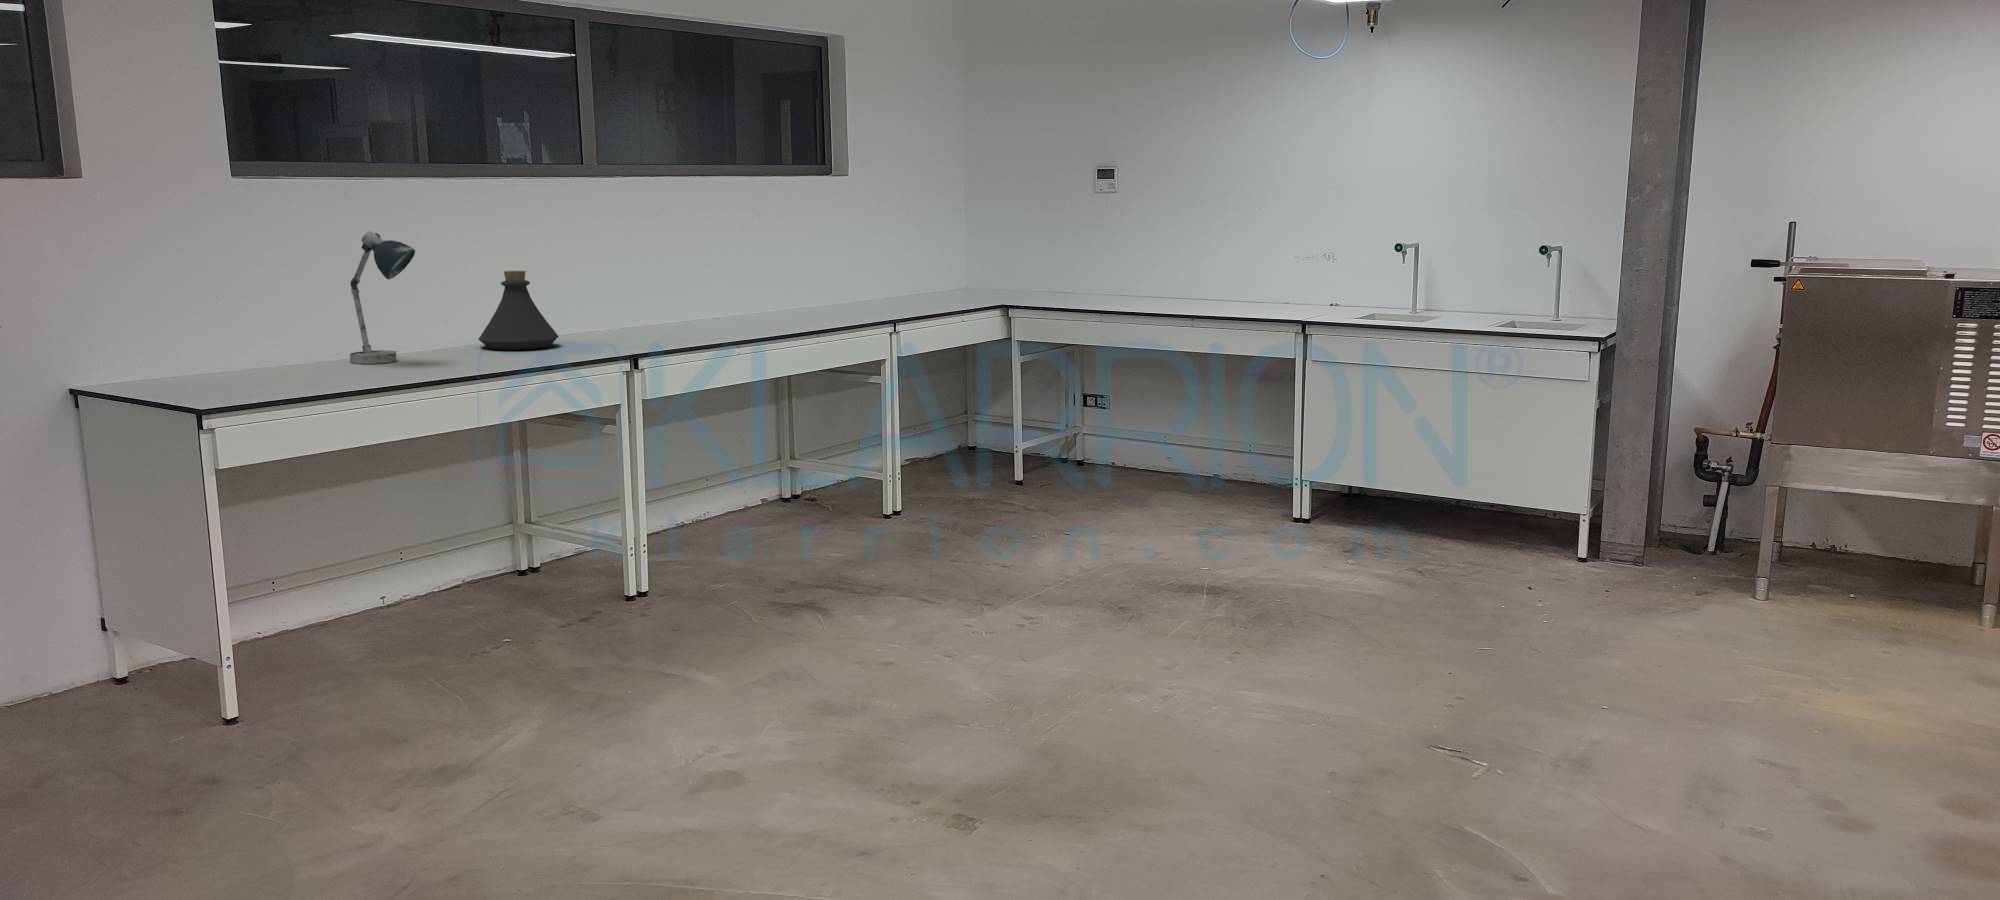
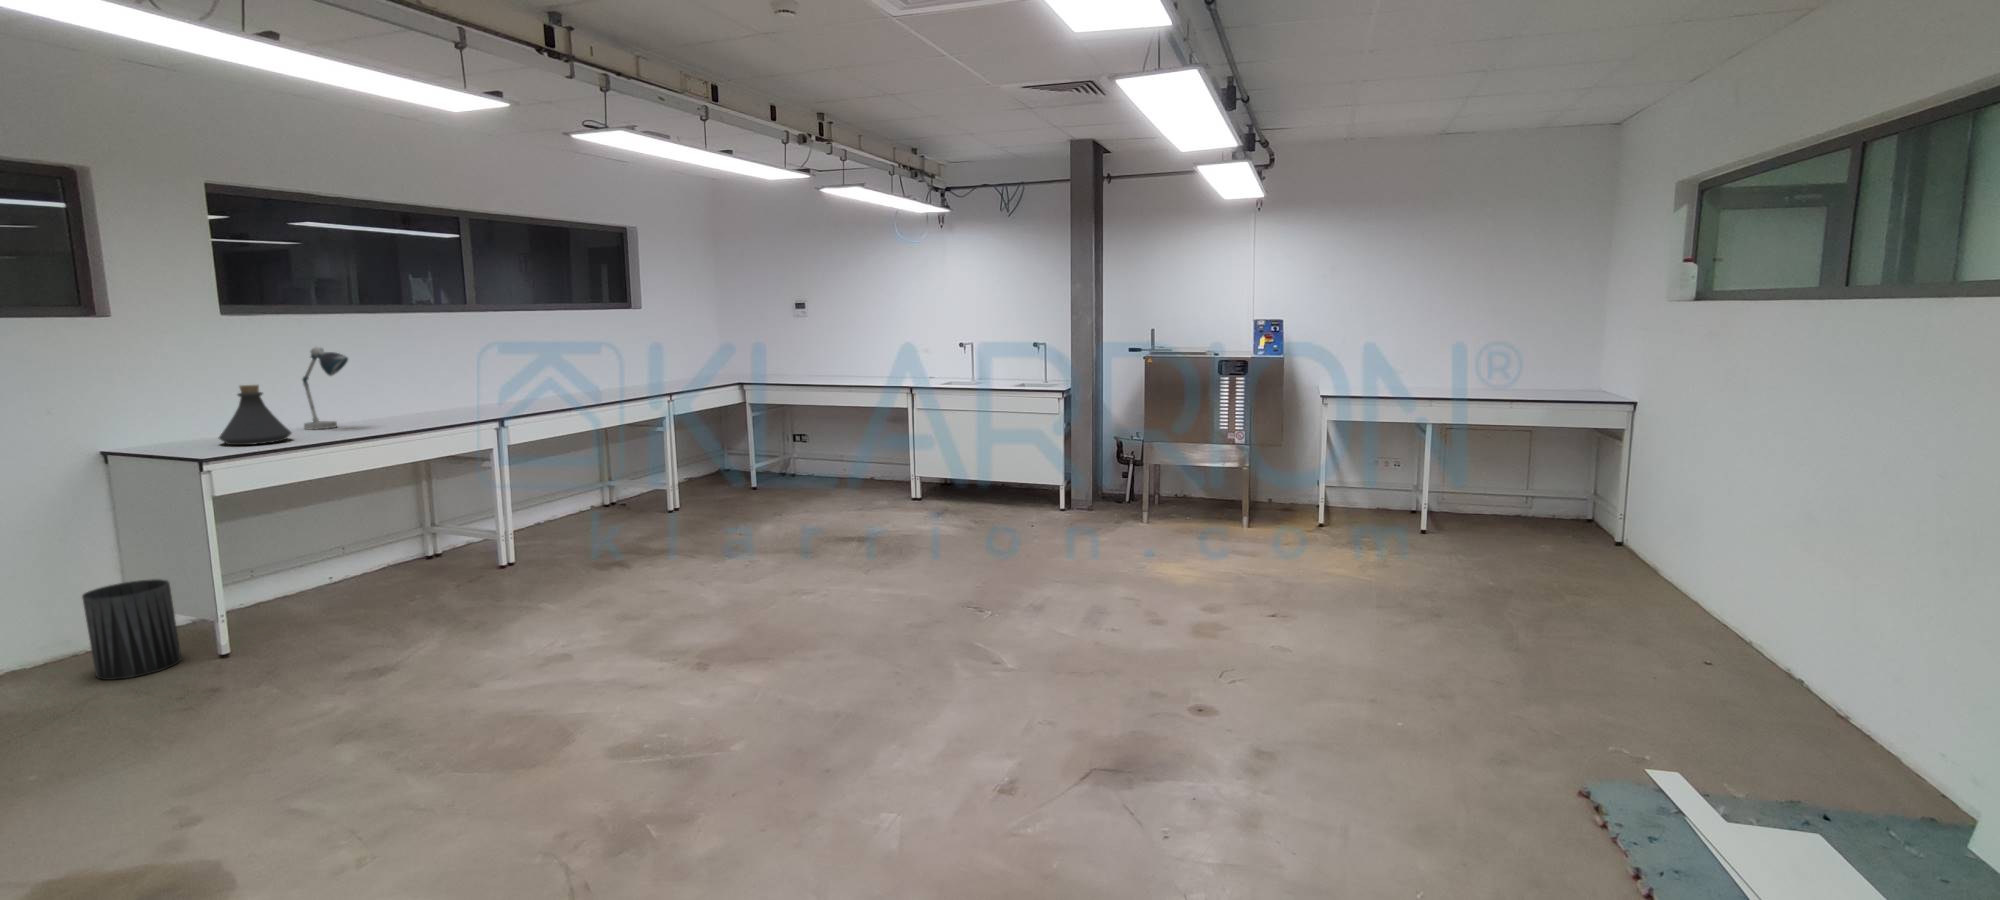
bottle: present [478,271,559,350] -> present [219,385,291,445]
trash can: none [38,592,167,746] -> present [82,579,181,680]

